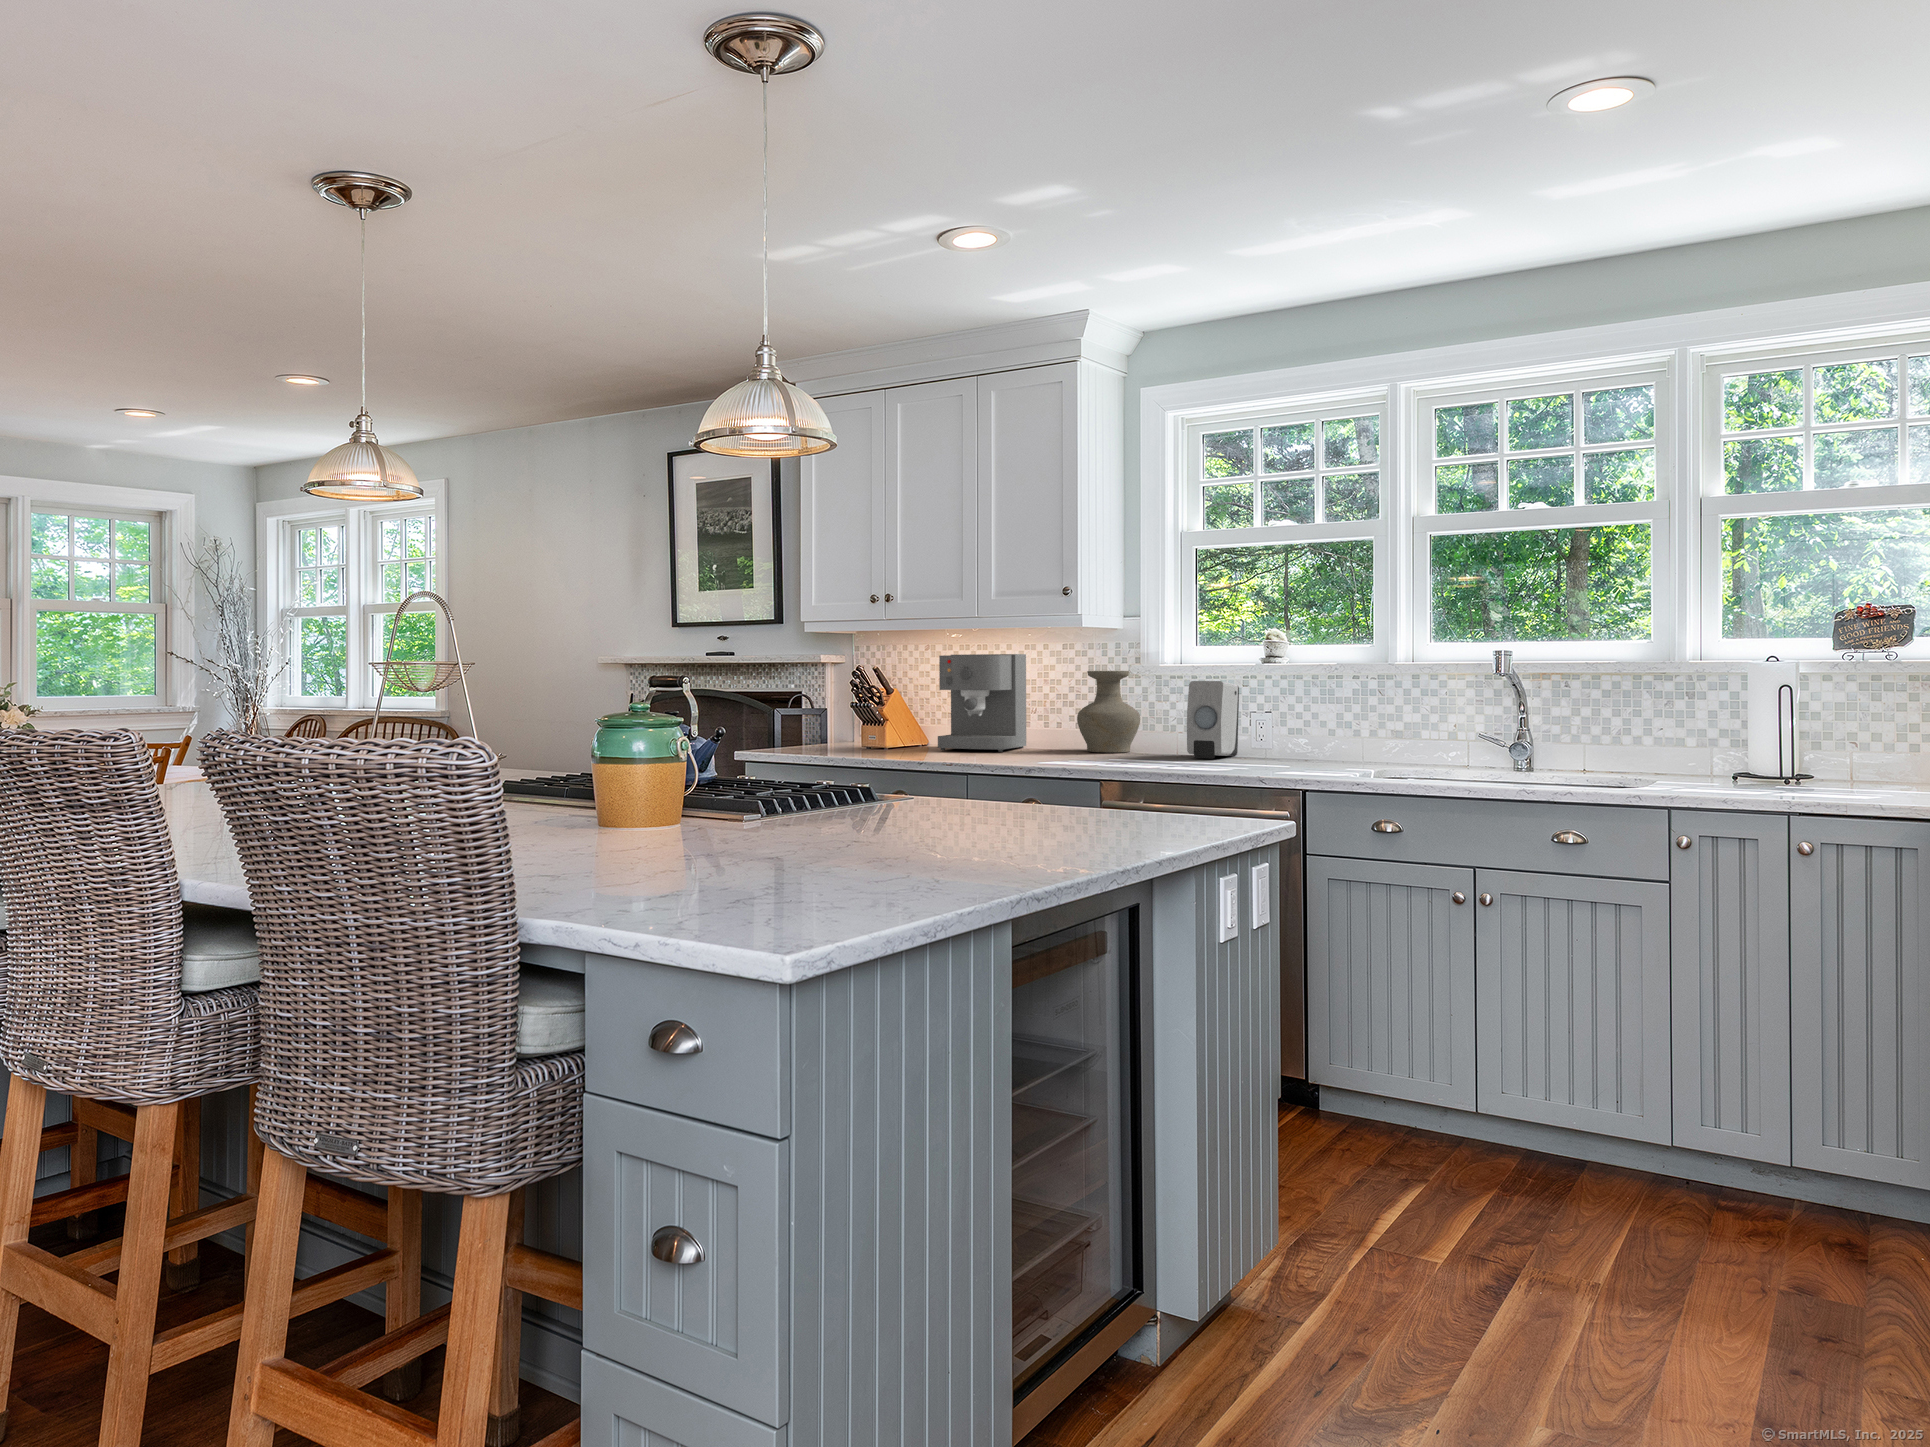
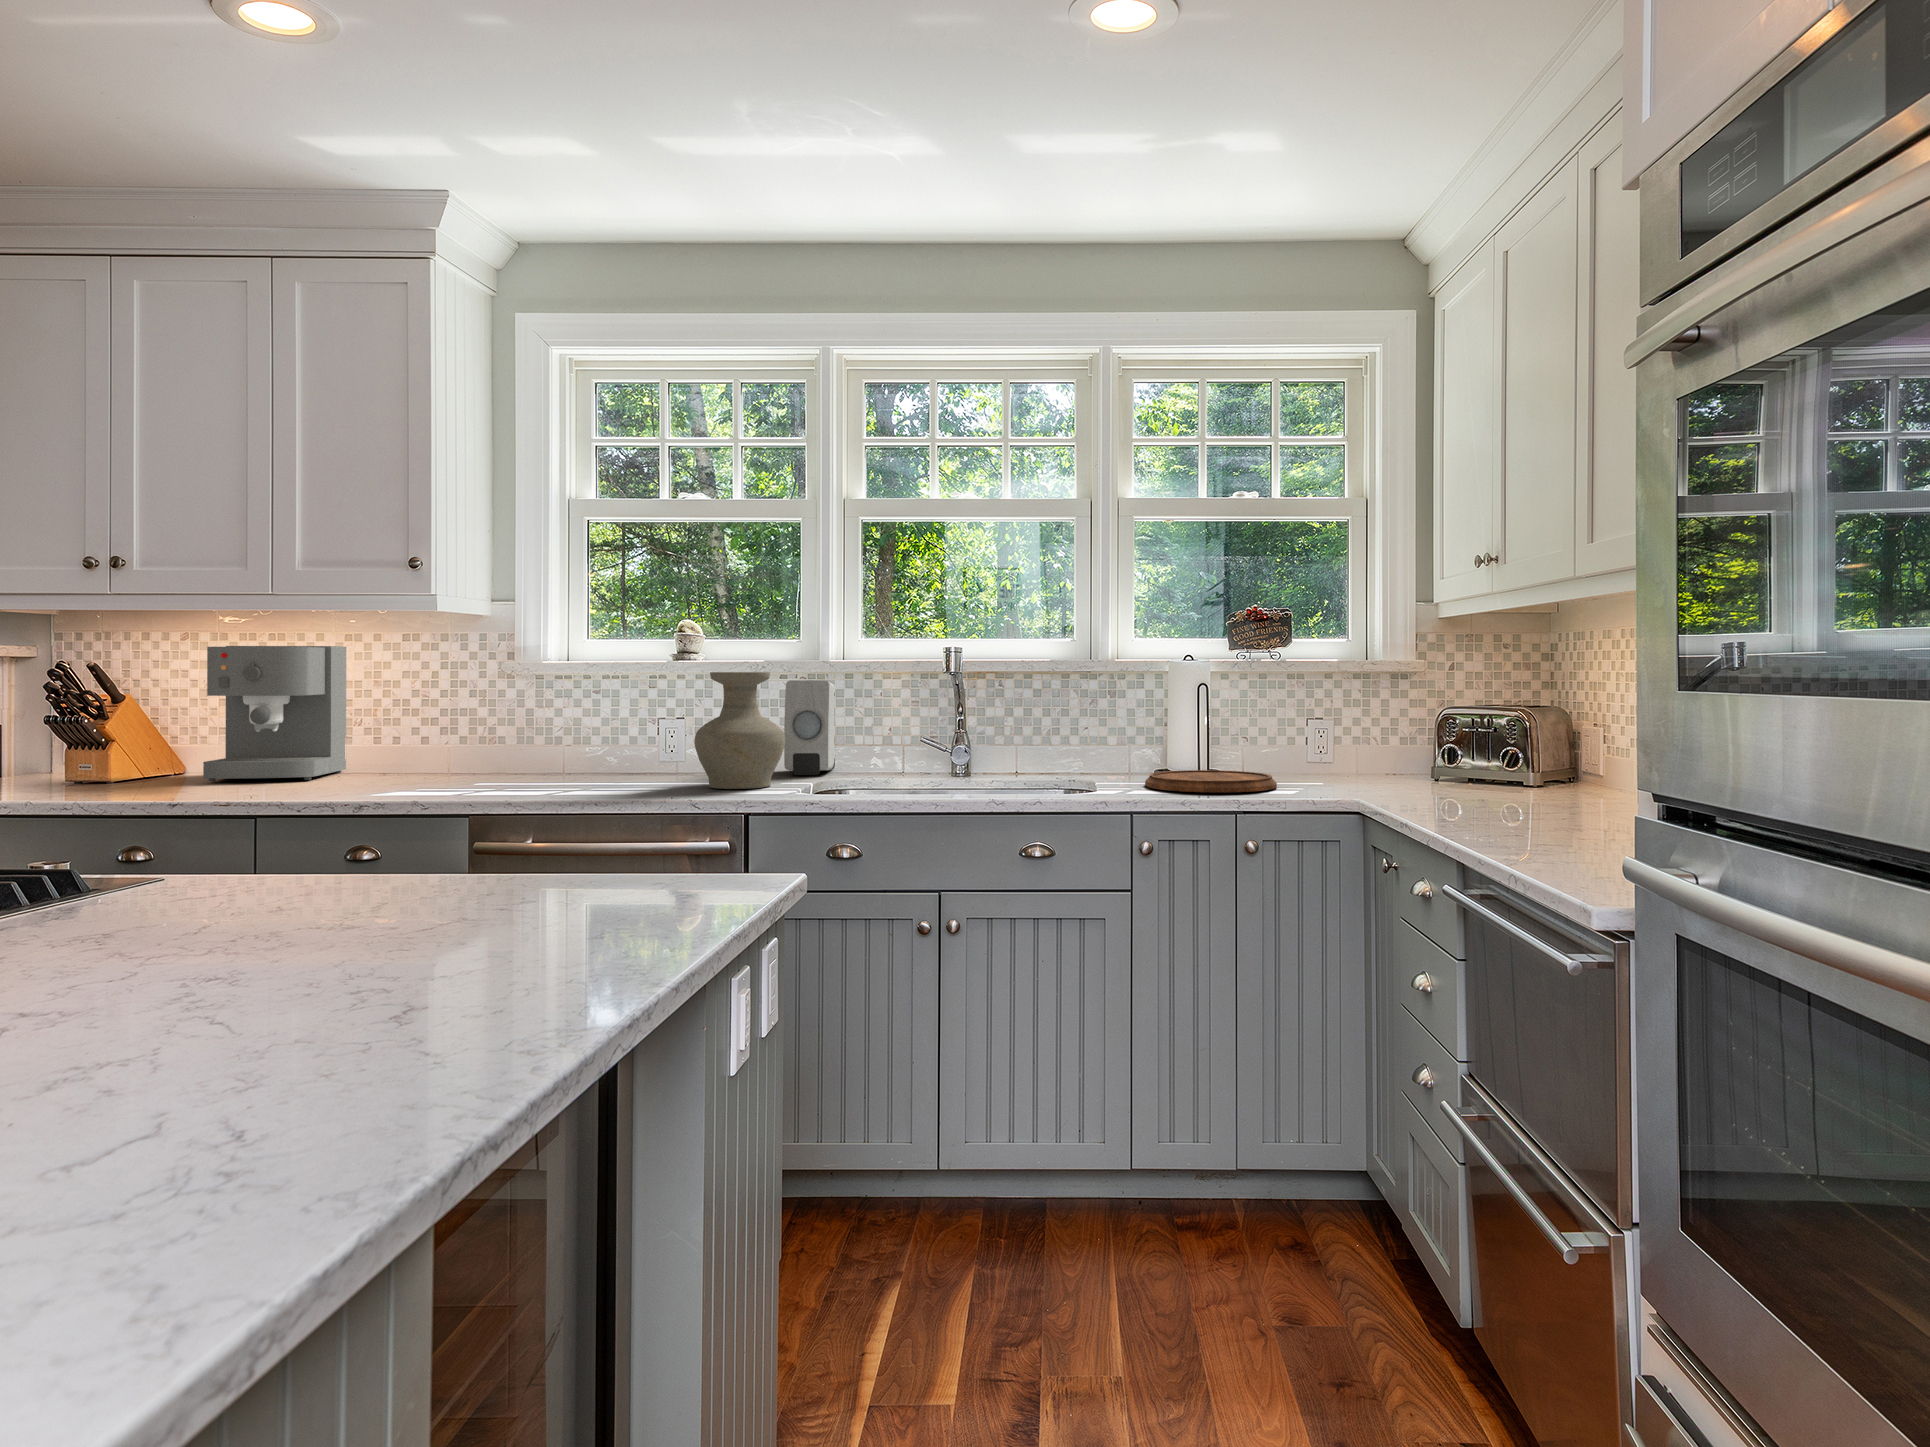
vase: present [1077,671,1140,752] -> present [694,672,785,789]
soap dispenser: present [1187,681,1239,759] -> present [784,680,836,775]
cutting board: none [1702,773,1861,795] -> present [1145,770,1277,792]

